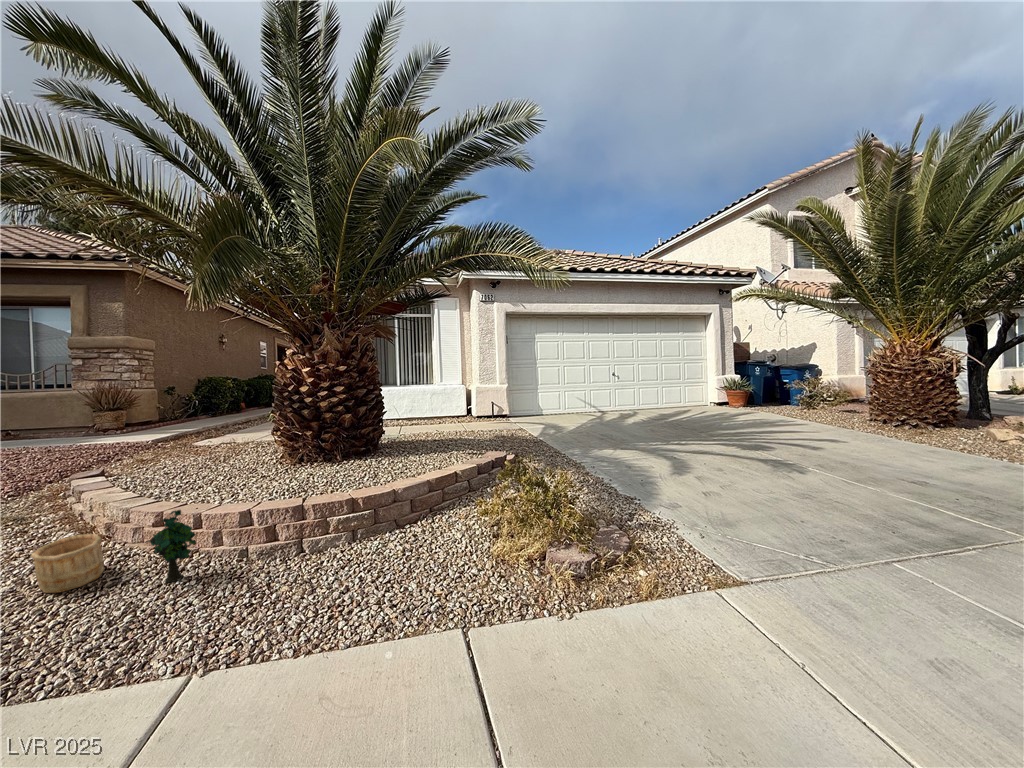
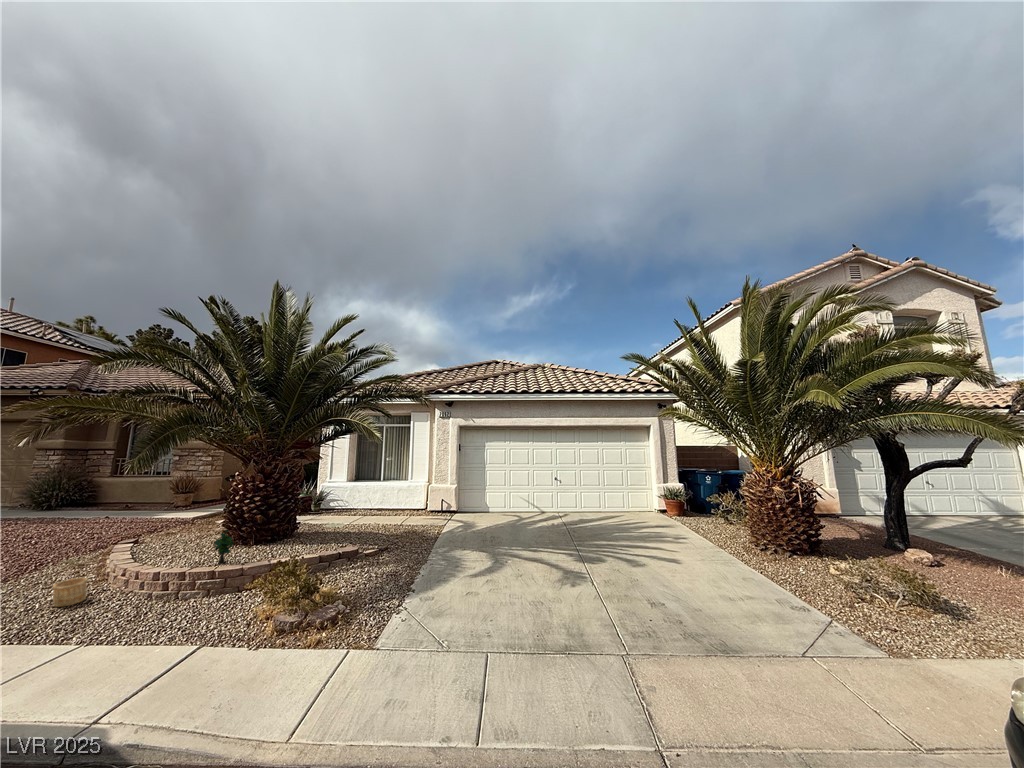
decorative plant: present [145,510,196,583] -> present [214,529,234,565]

